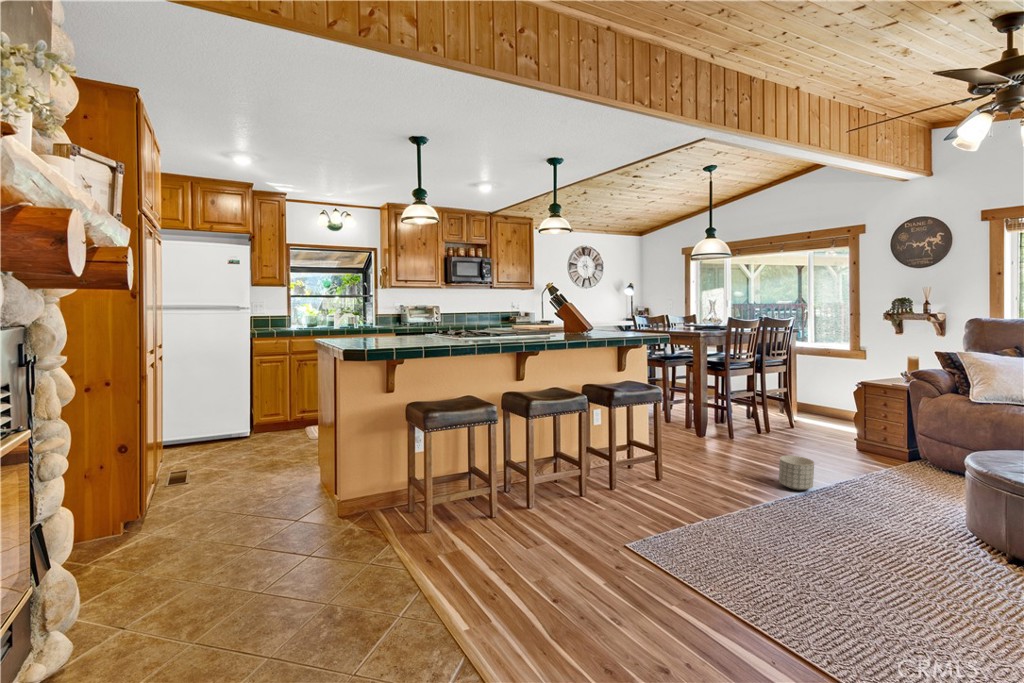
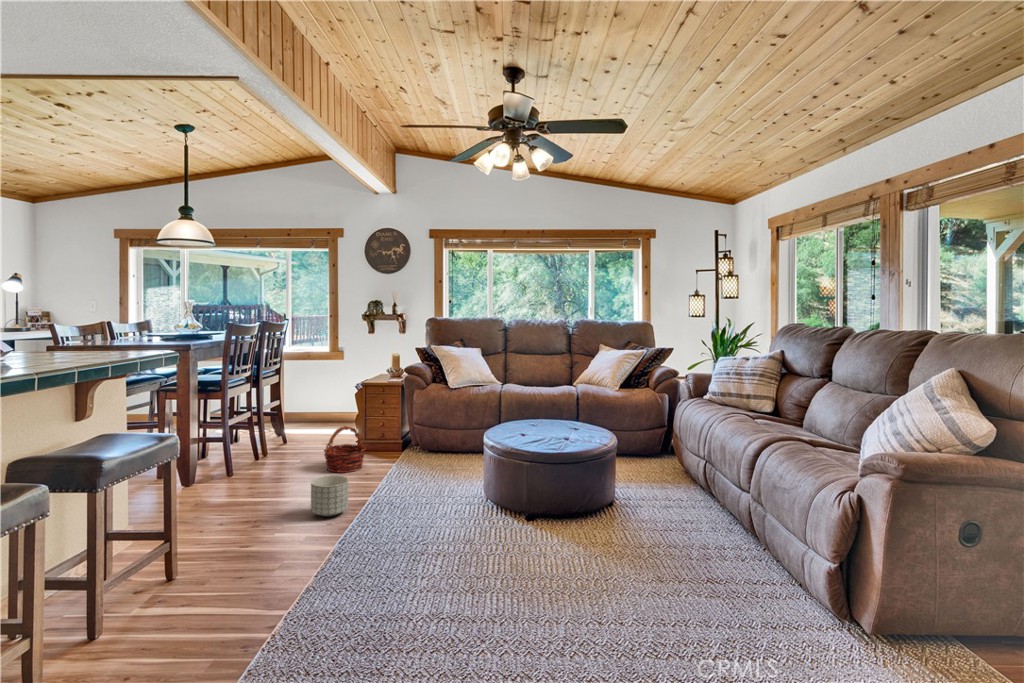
basket: none [810,420,854,464] -> present [324,426,366,473]

